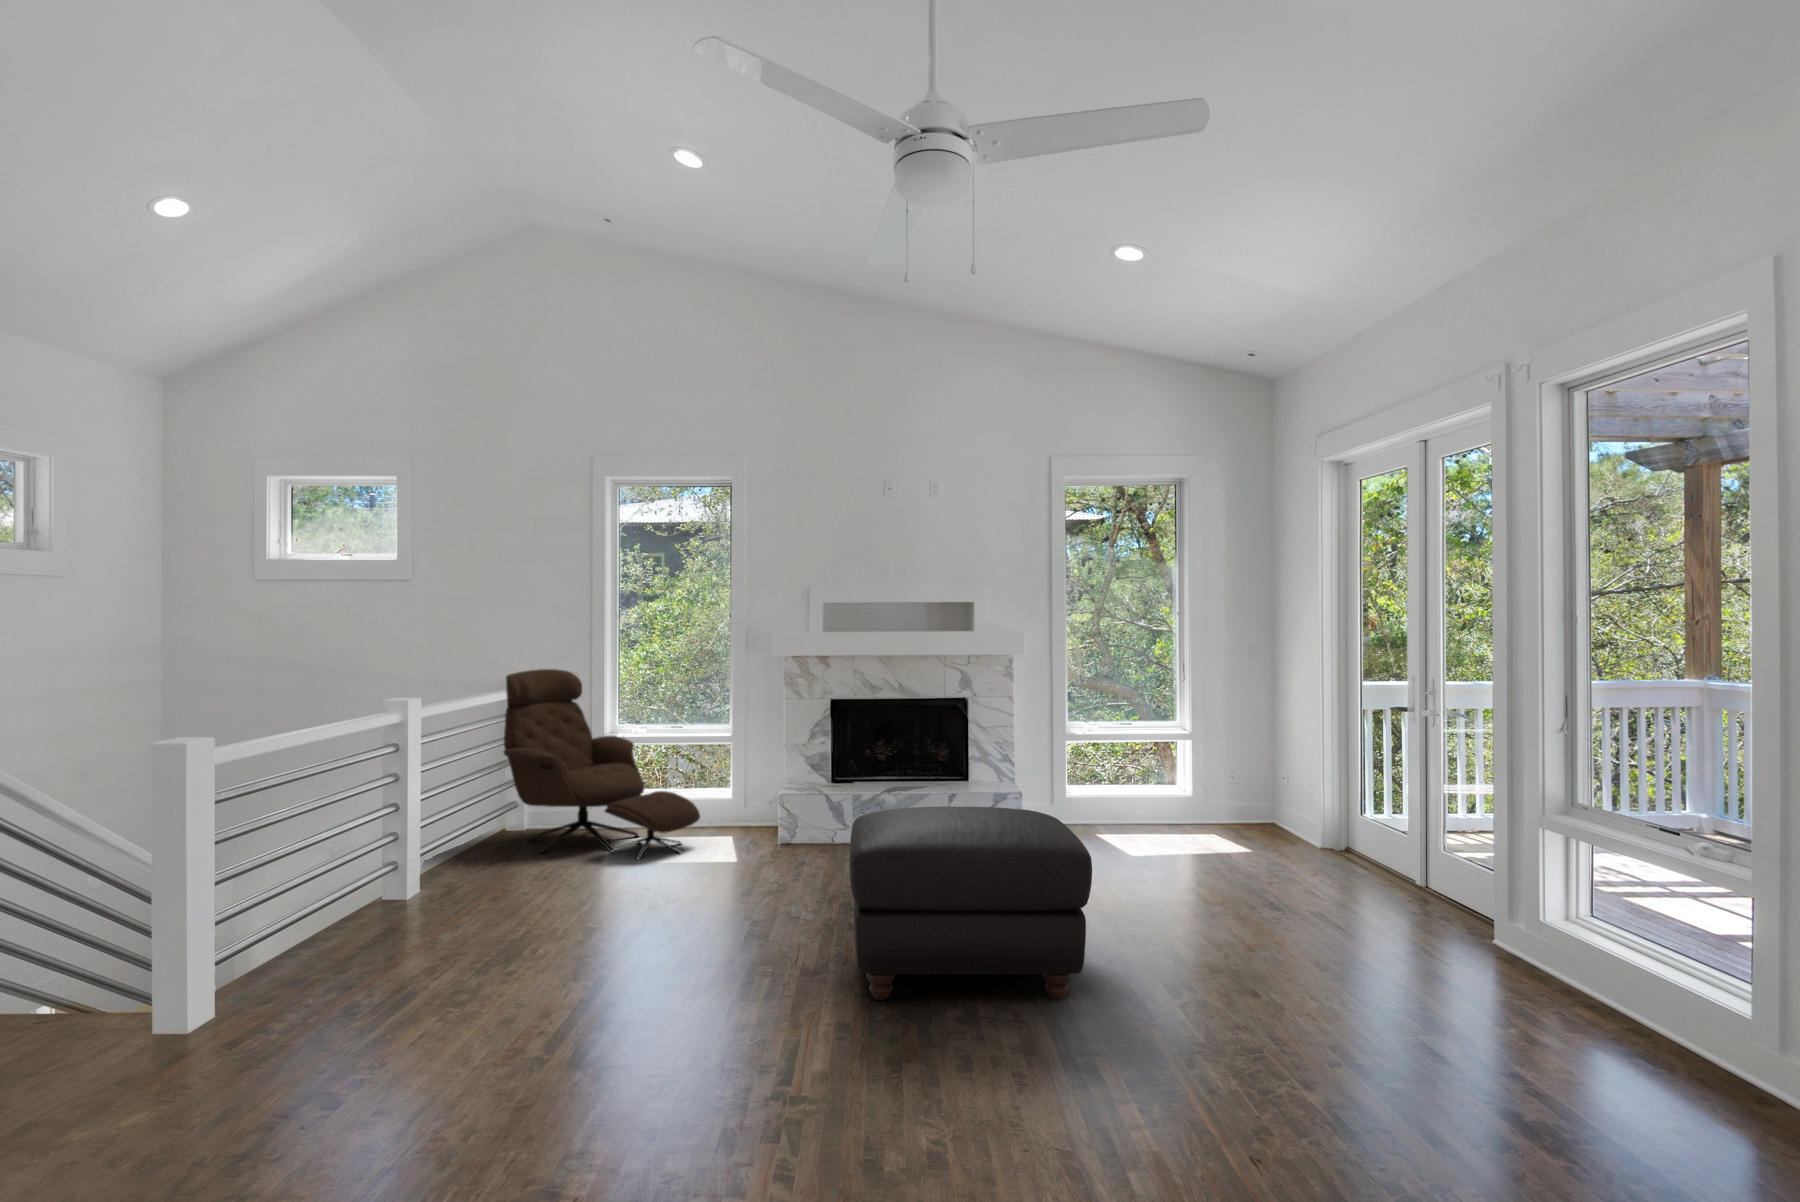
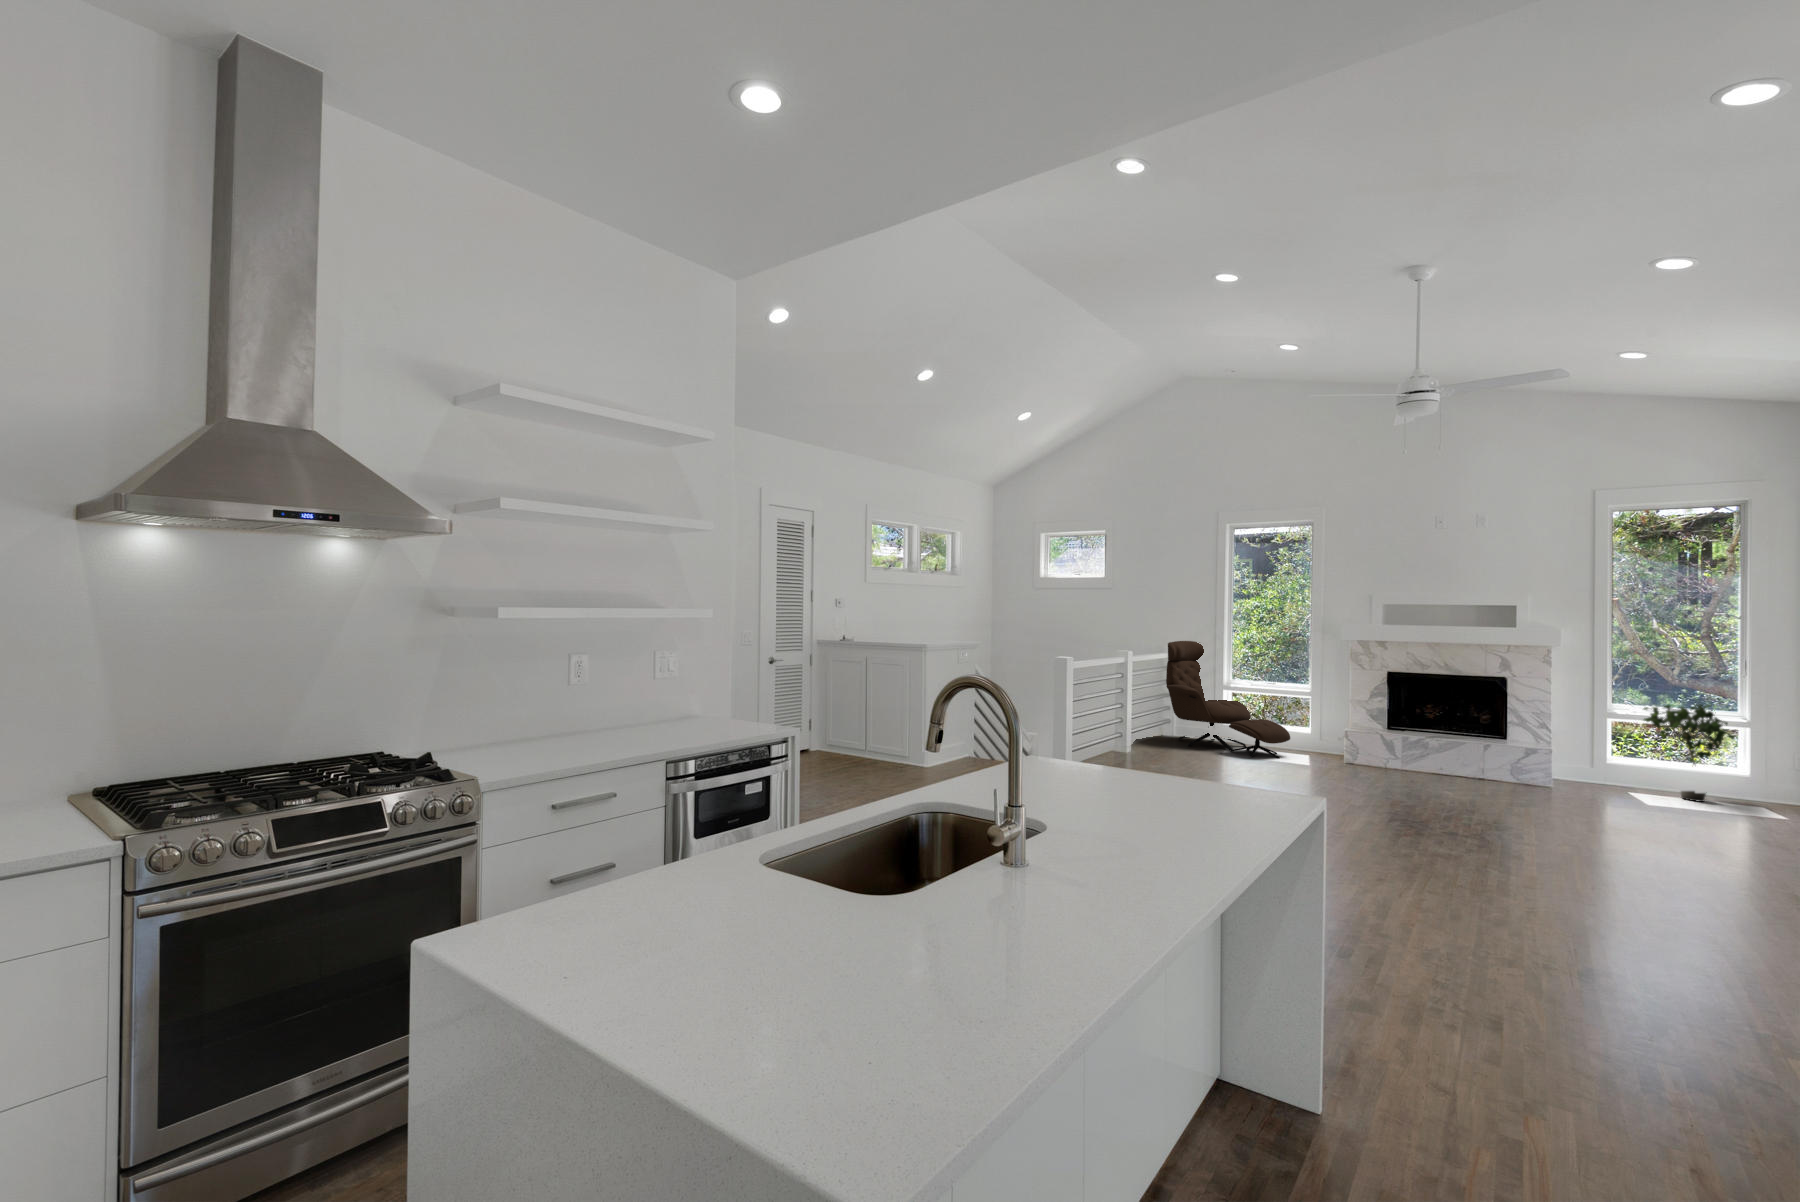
potted plant: none [1104,714,1186,836] -> present [1644,704,1734,802]
ottoman: present [849,806,1092,1000] -> none [1416,733,1608,862]

